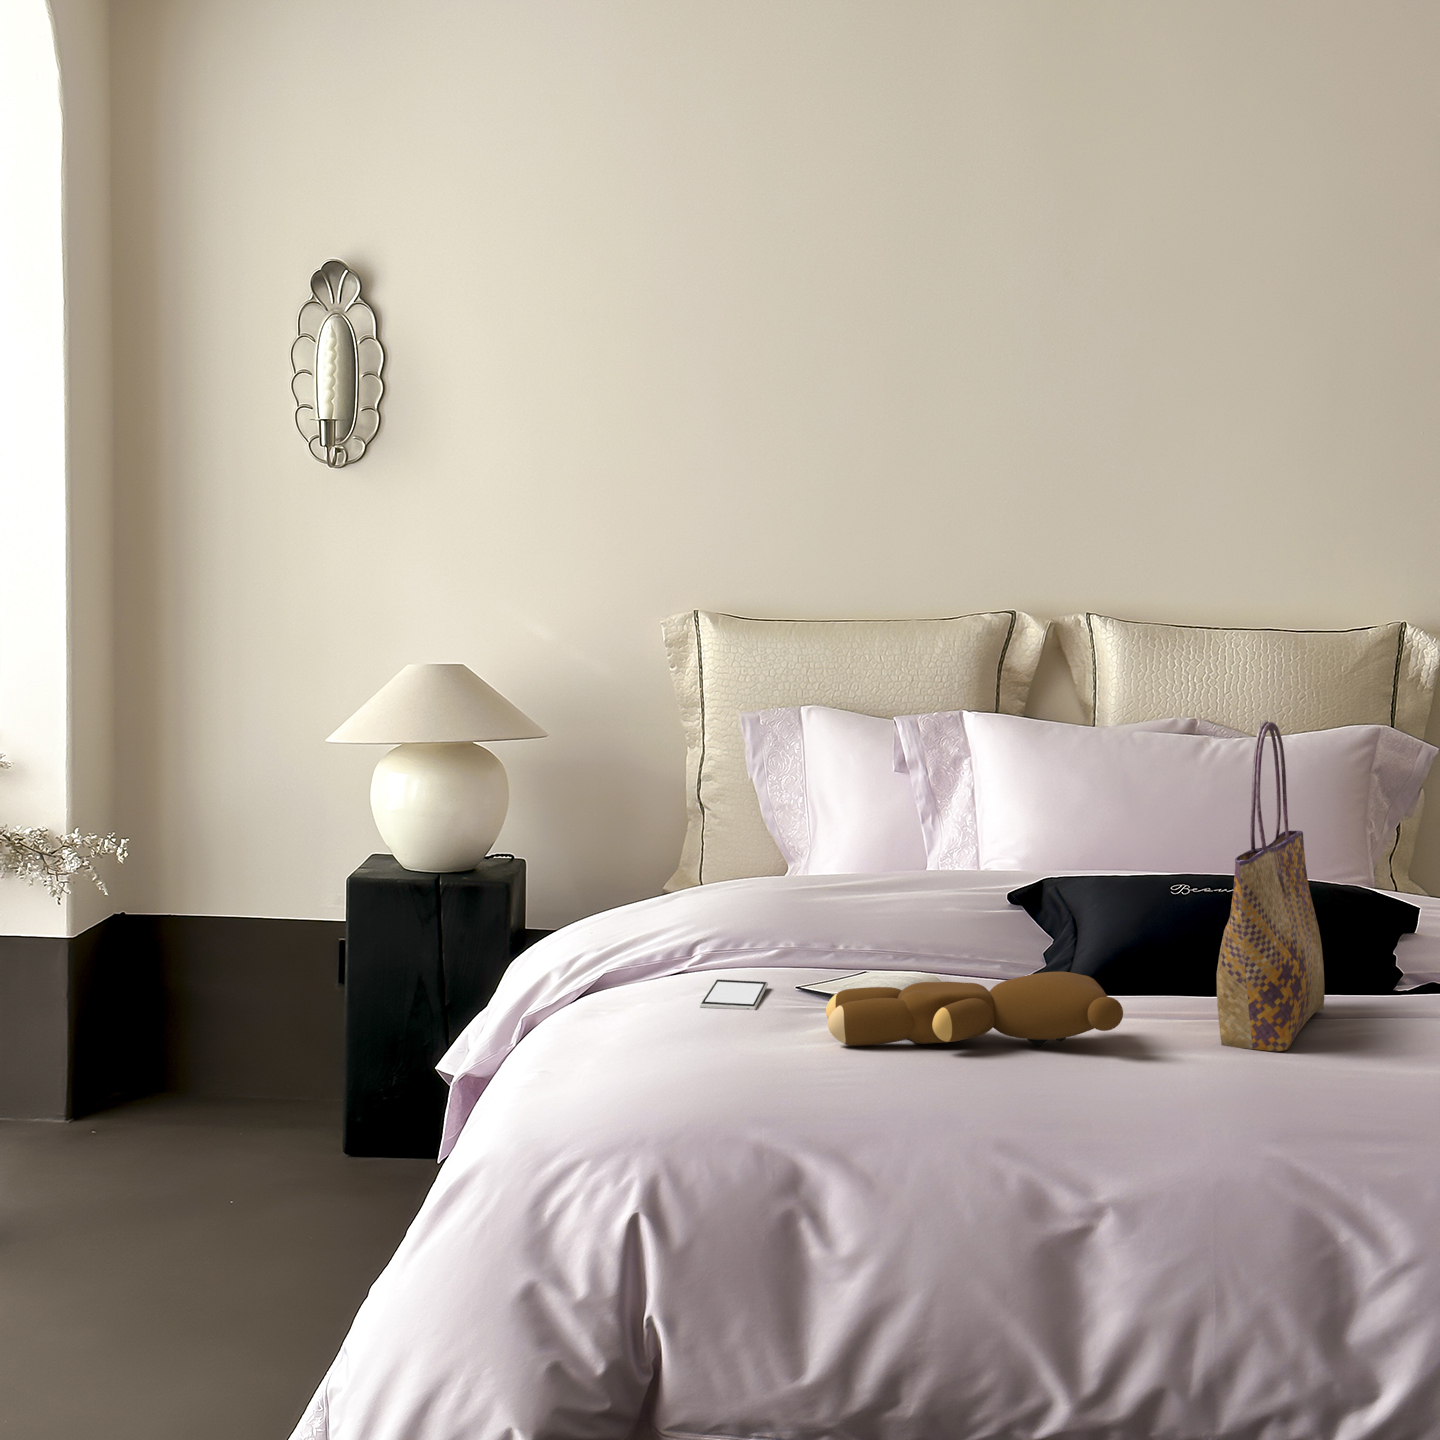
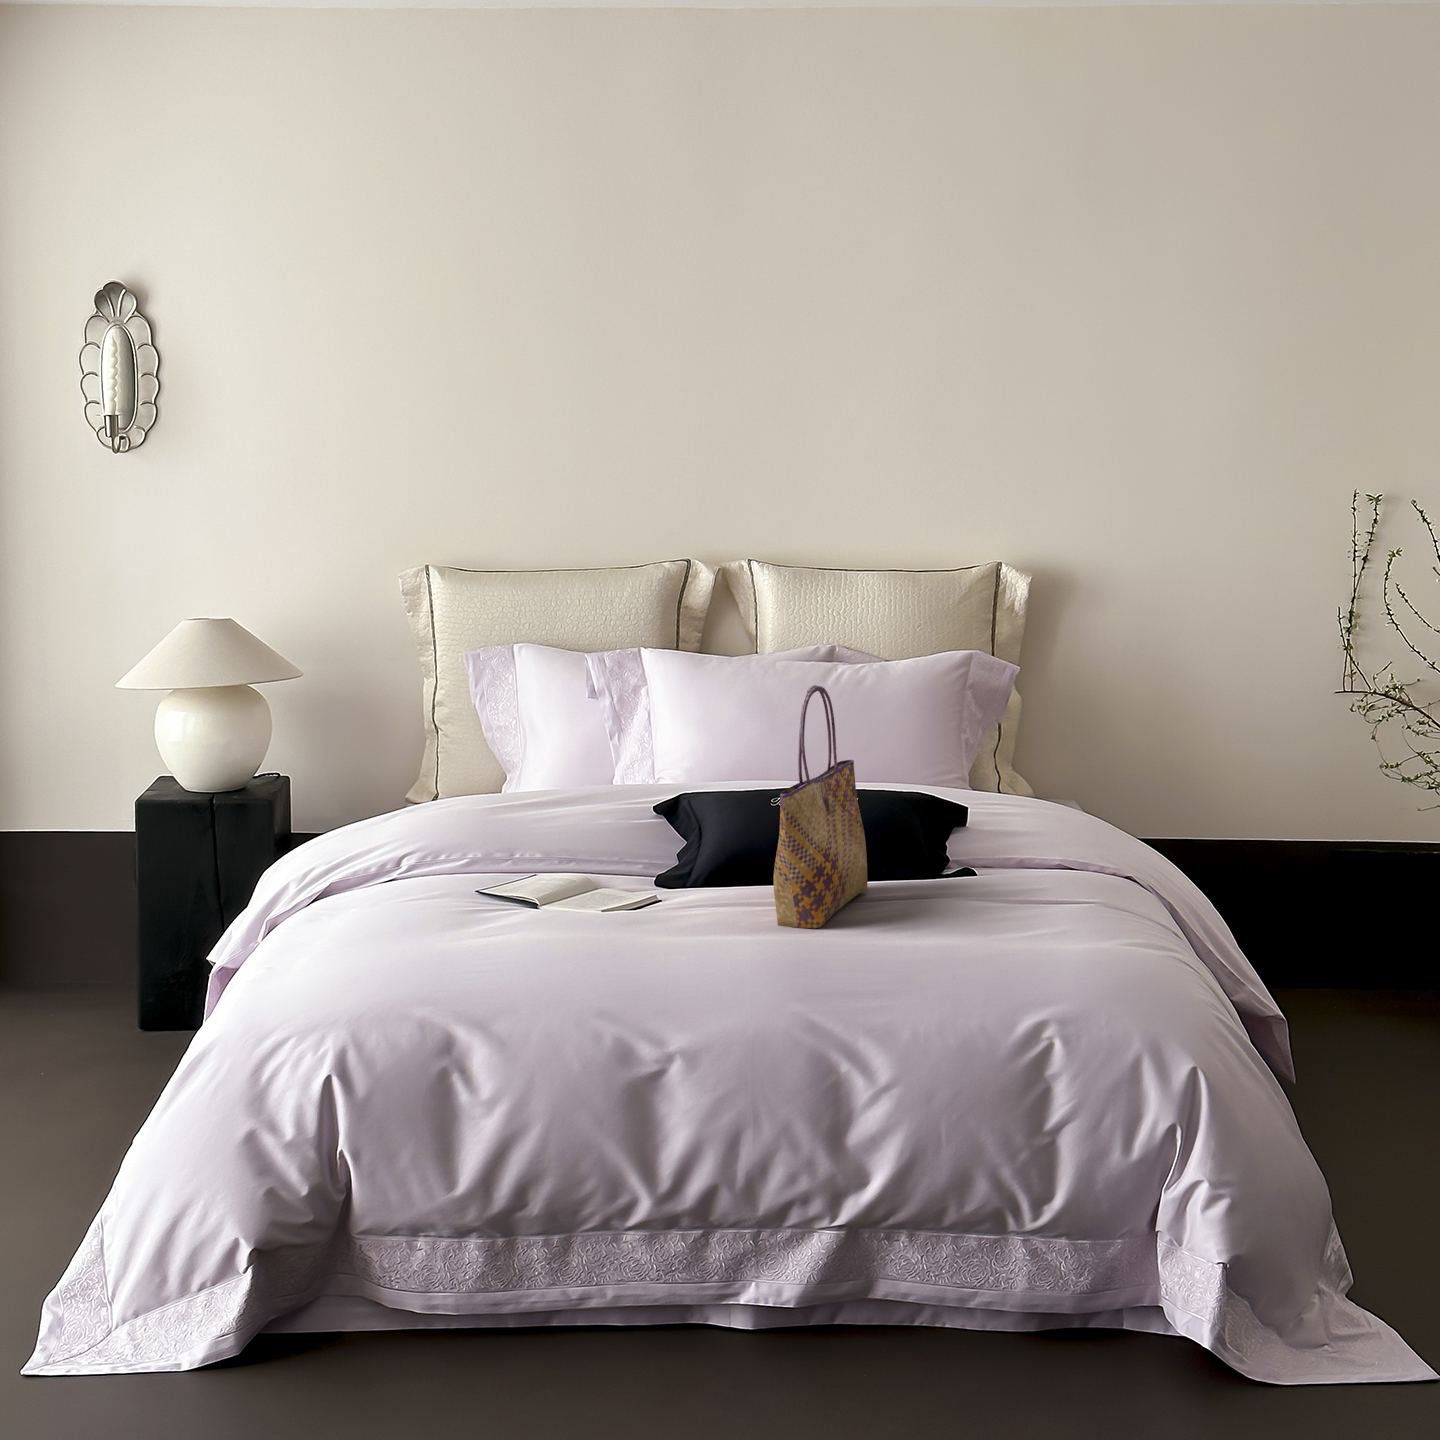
teddy bear: present [826,972,1123,1046] -> none [486,879,700,942]
smartphone: present [700,979,768,1010] -> none [398,891,458,916]

